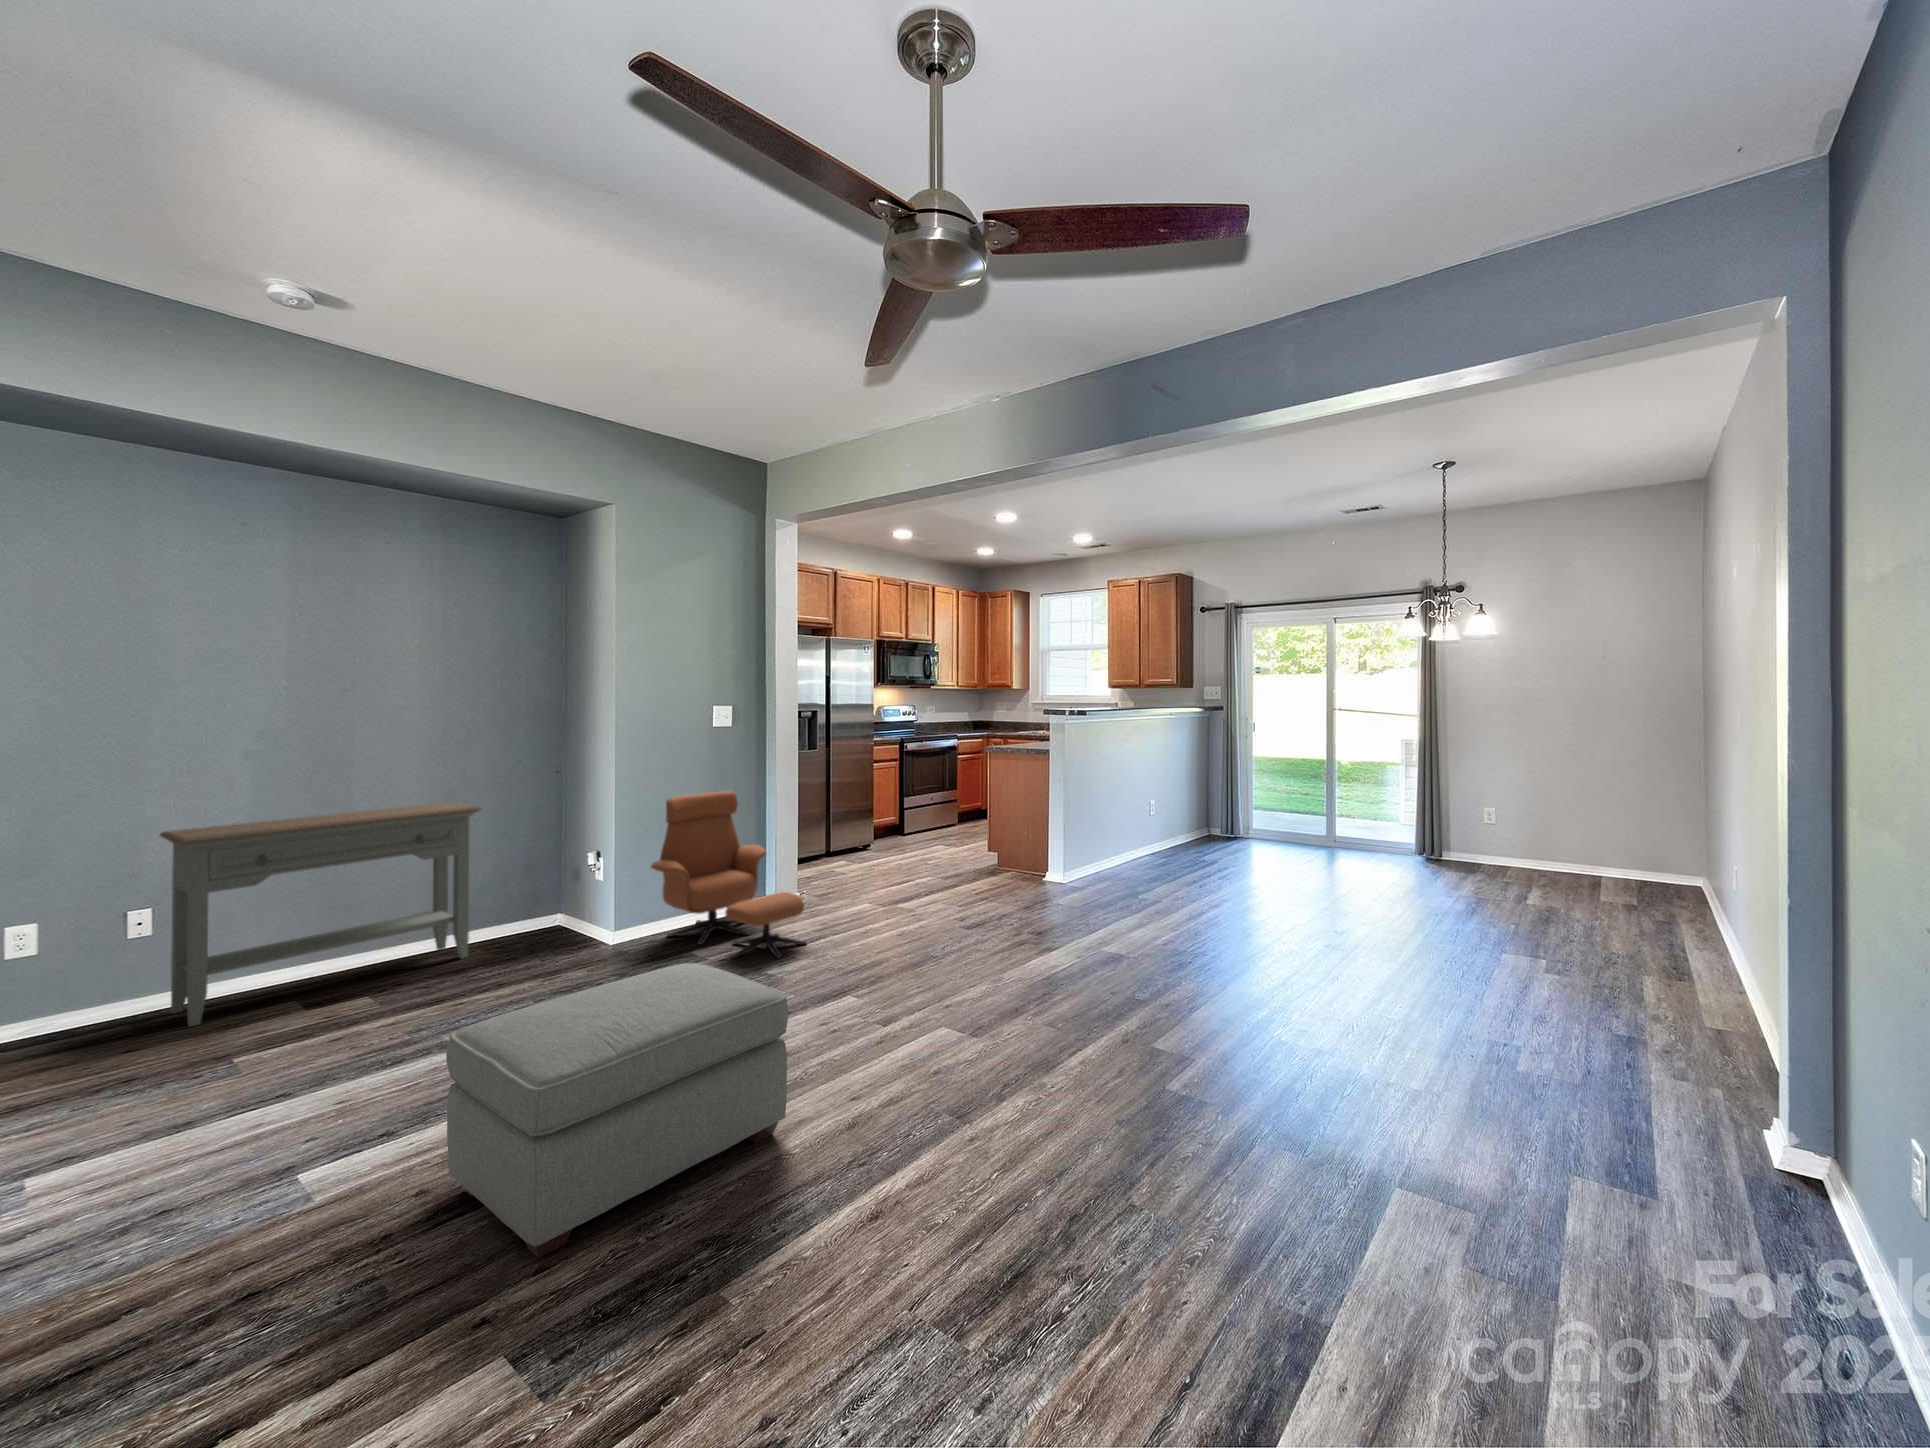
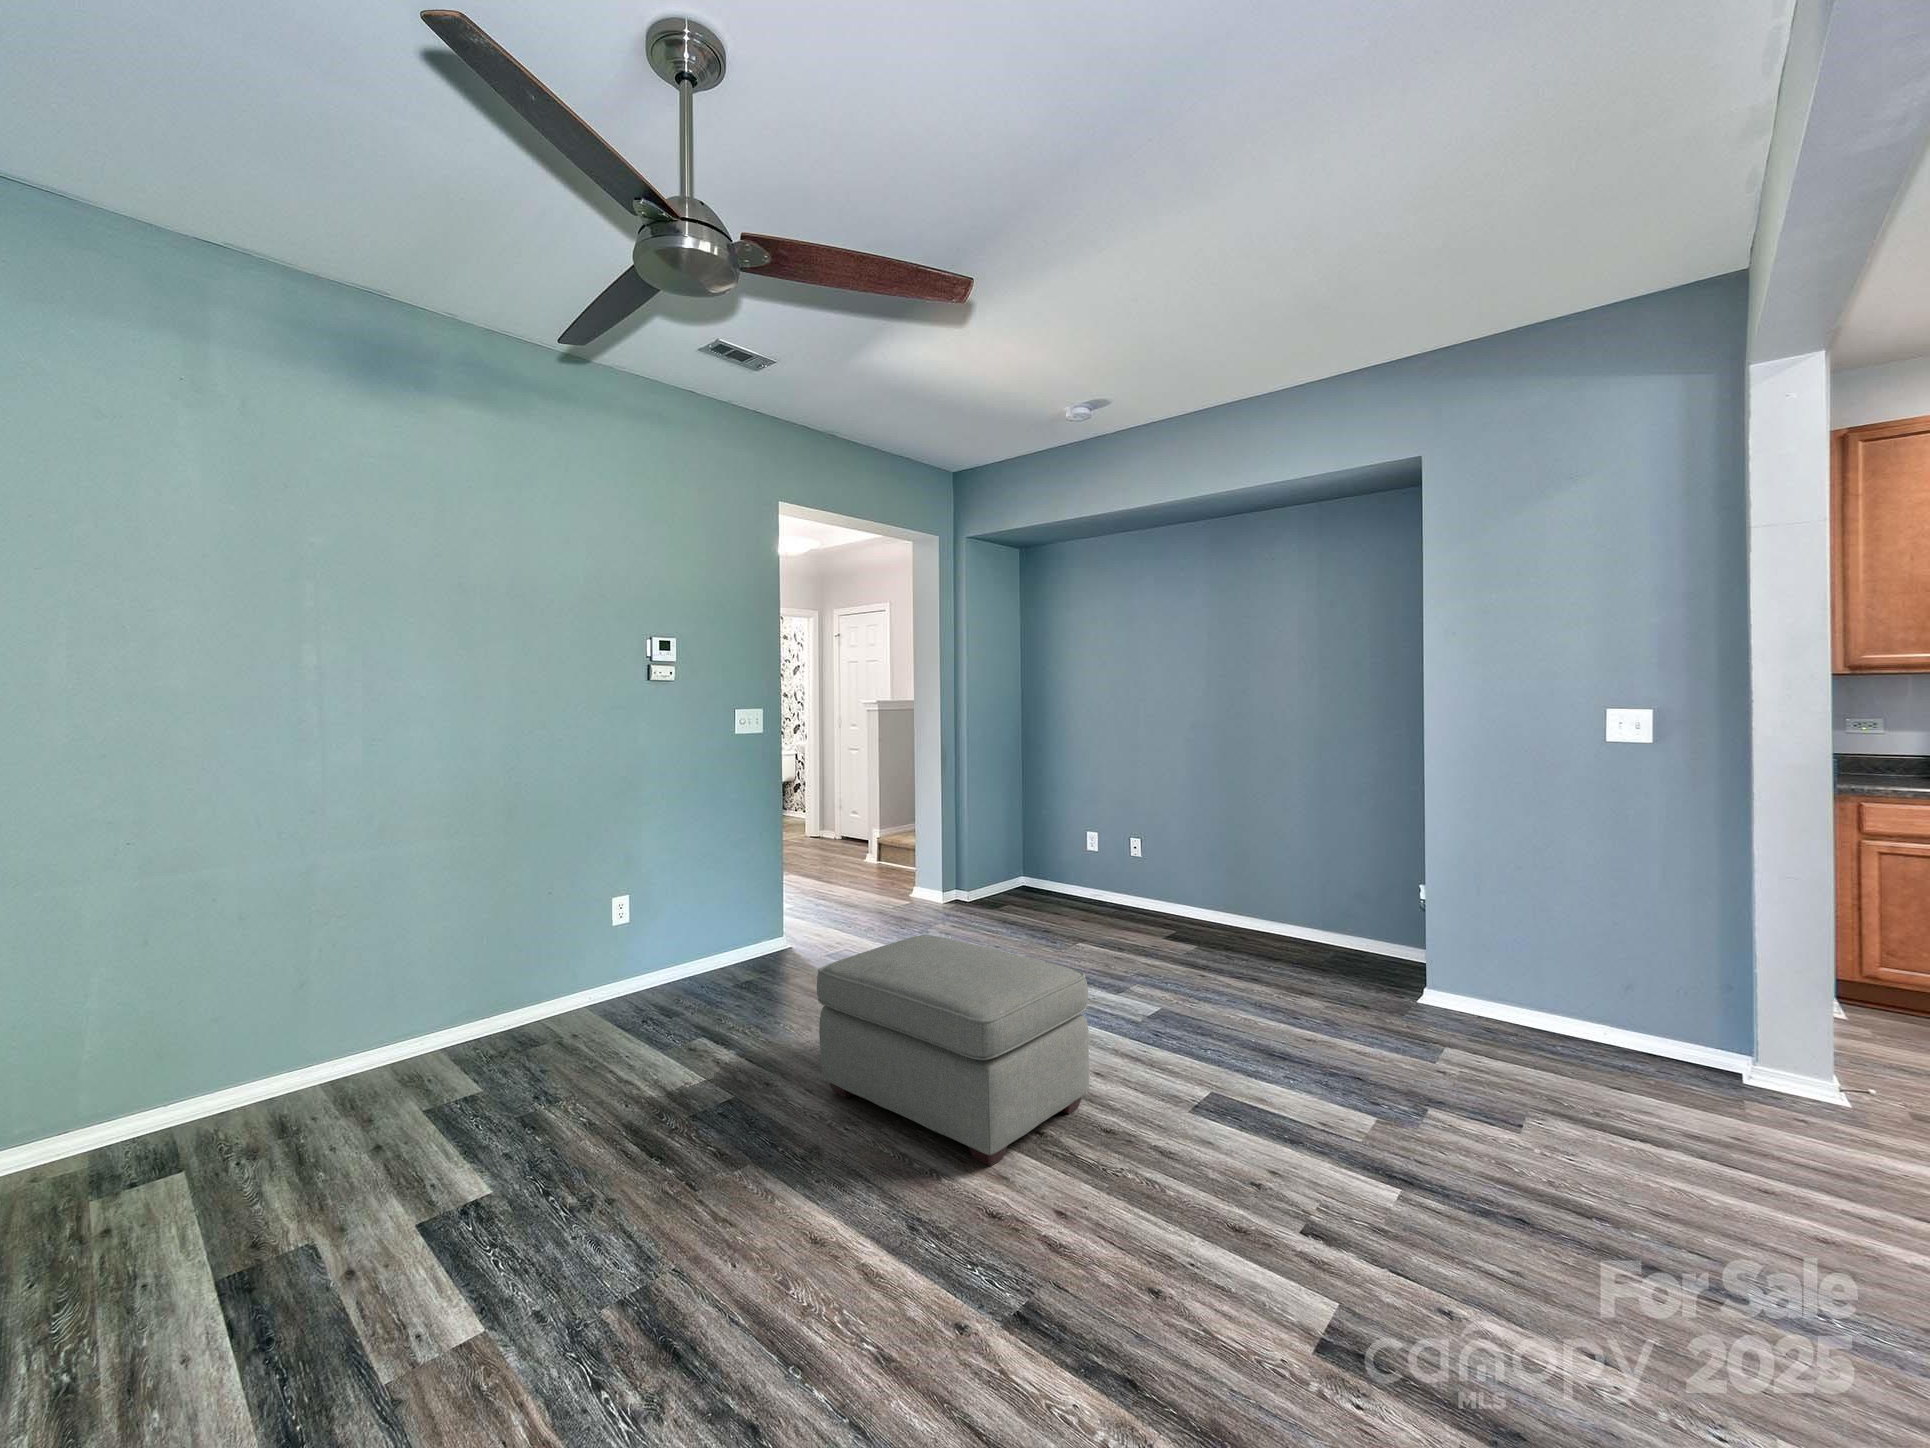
lounge chair: present [651,791,807,958] -> none [1463,827,1699,1128]
console table: present [160,802,481,1026] -> none [1129,788,1353,956]

